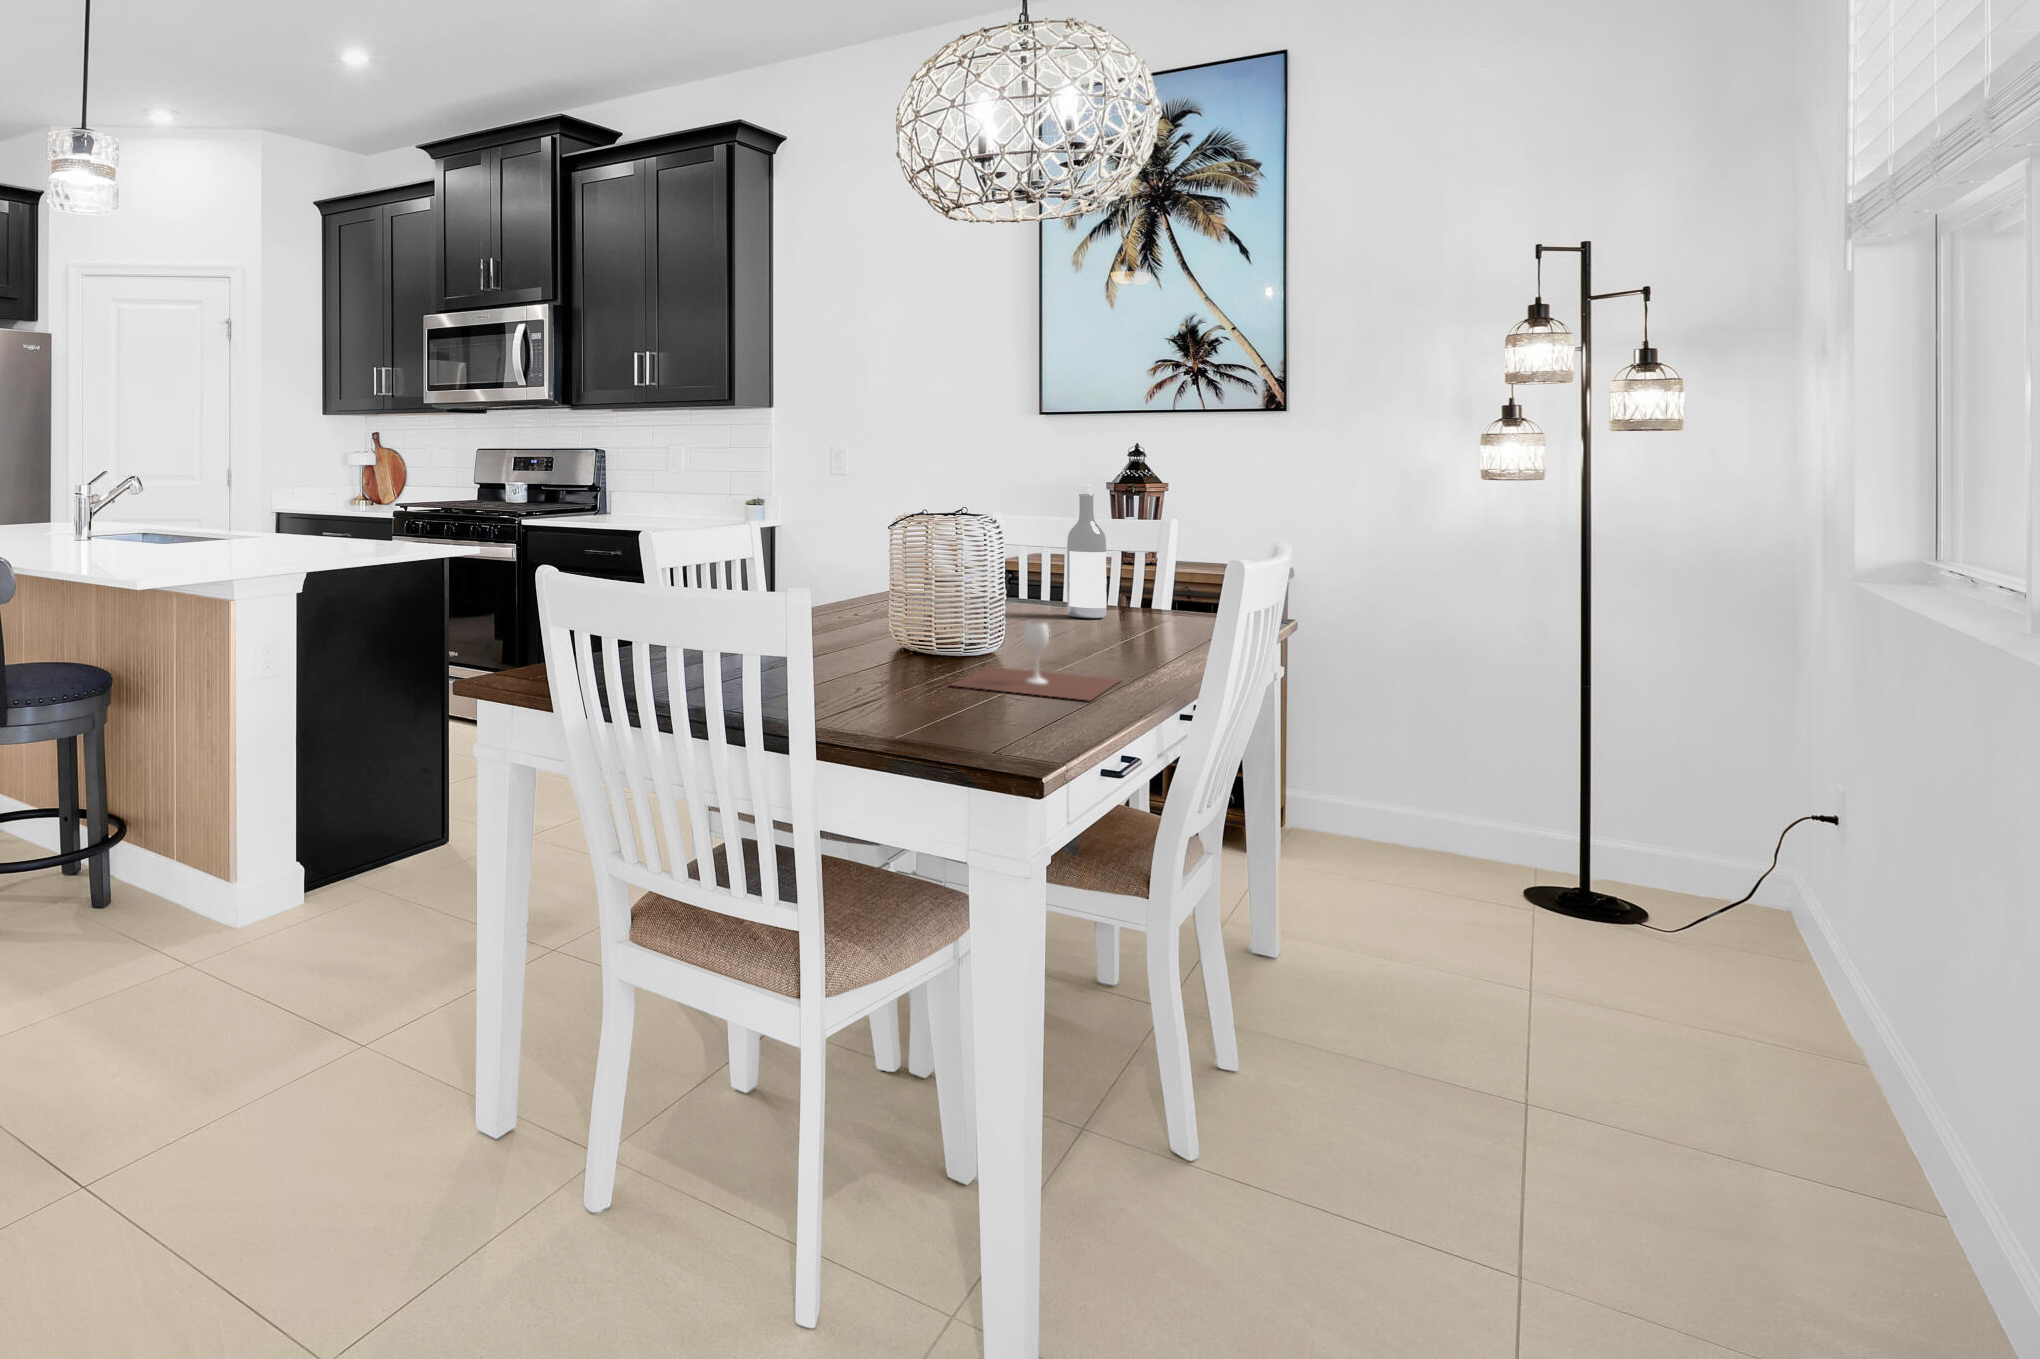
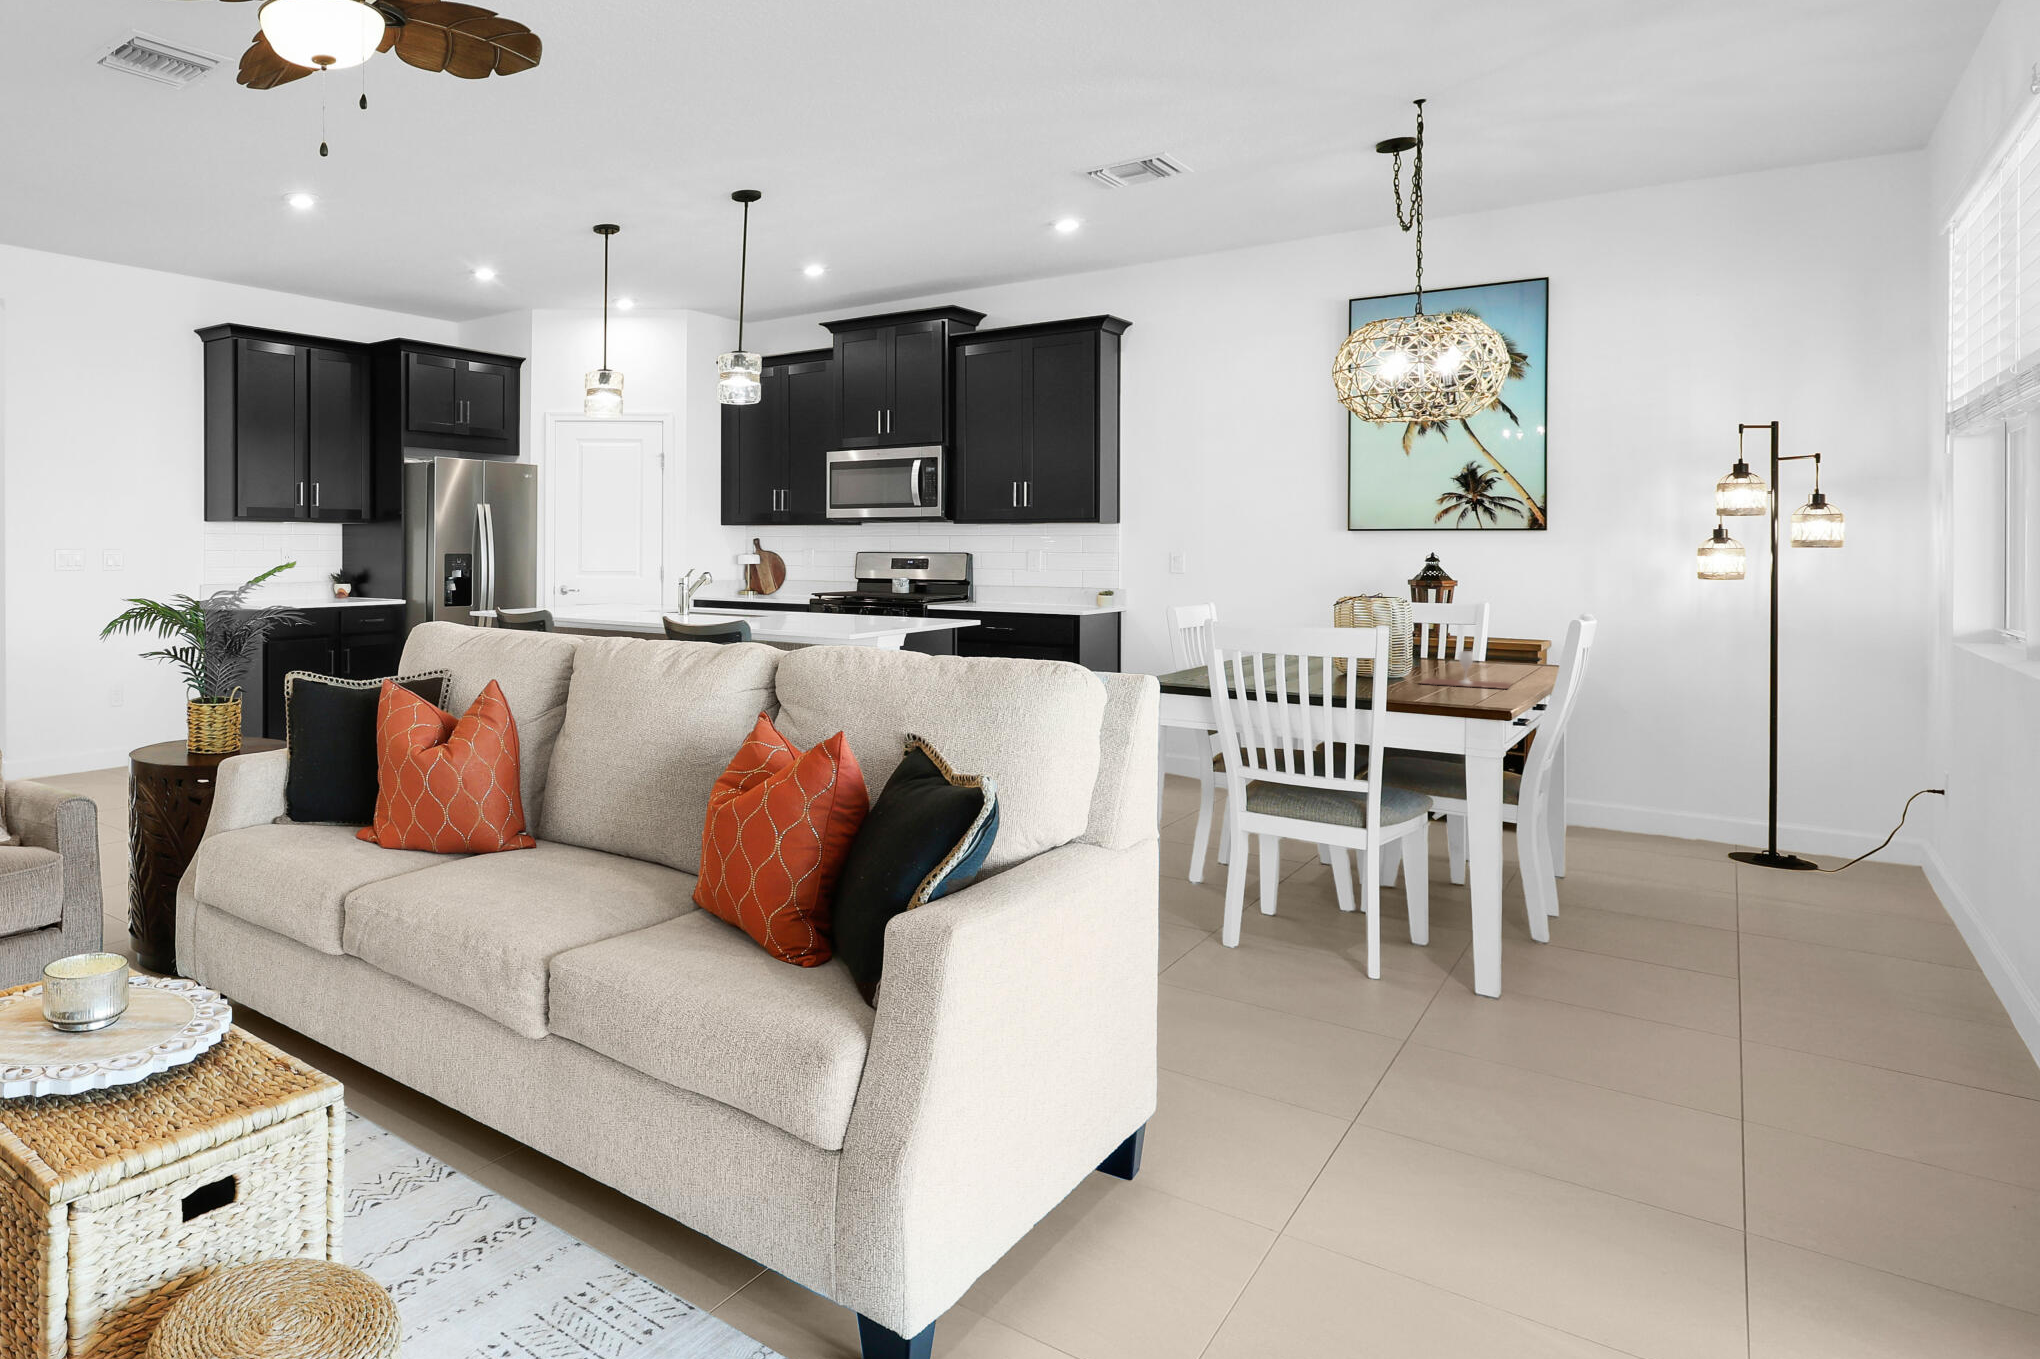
wine bottle: present [1067,485,1107,618] -> none [1431,580,1459,662]

